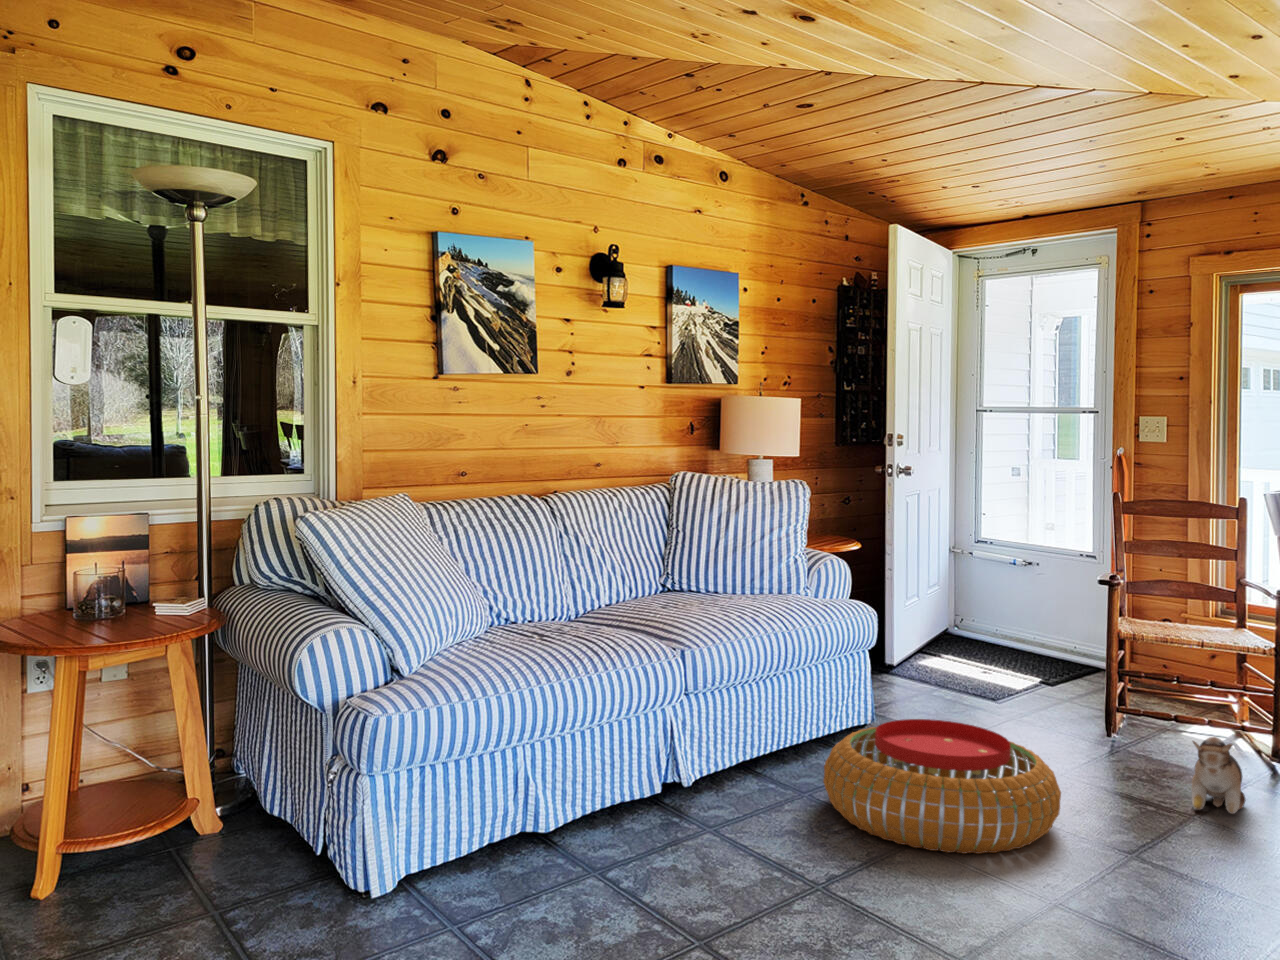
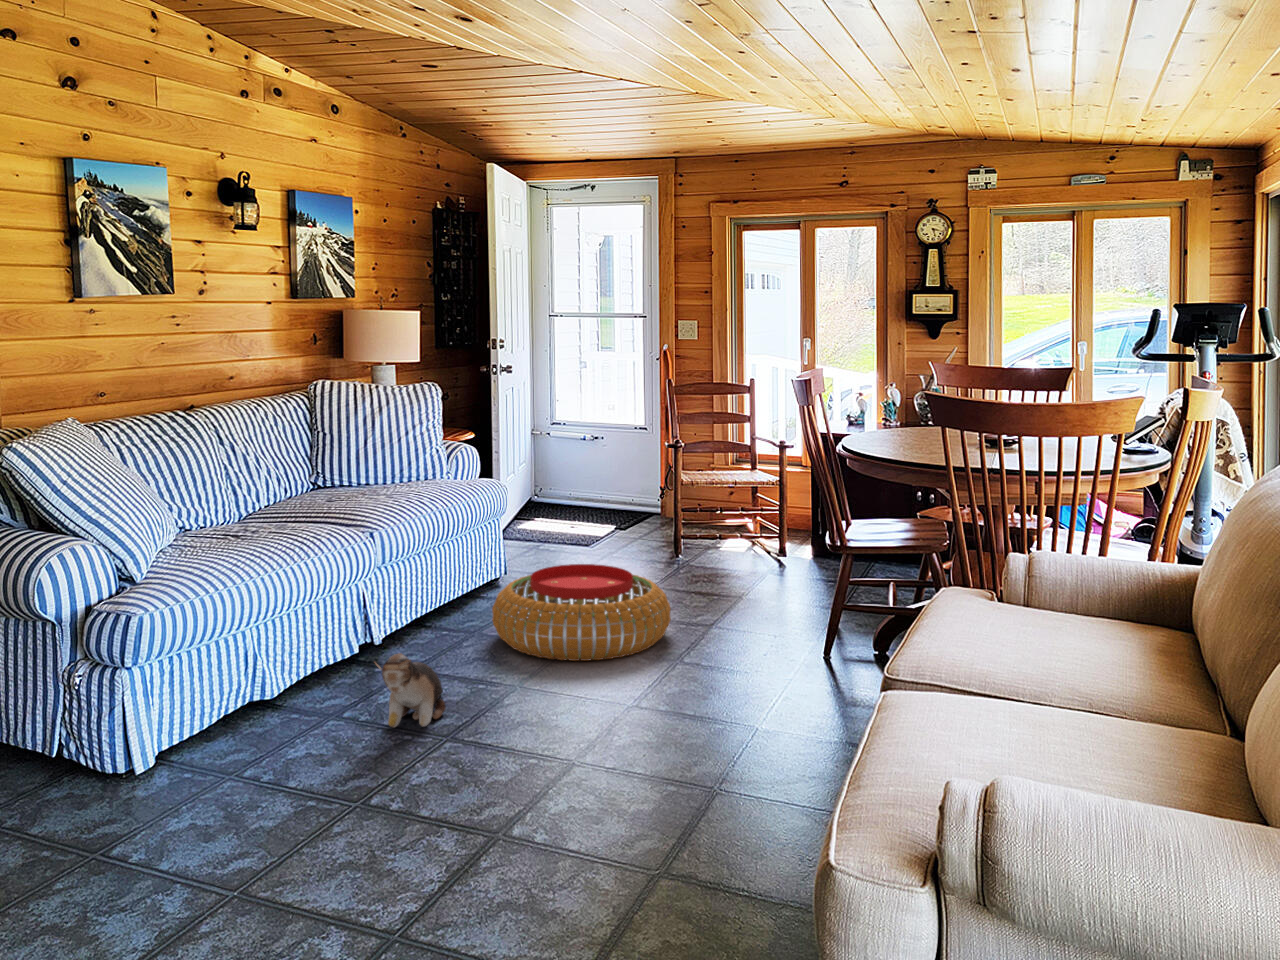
plush toy: present [1192,737,1246,814] -> present [375,653,446,728]

